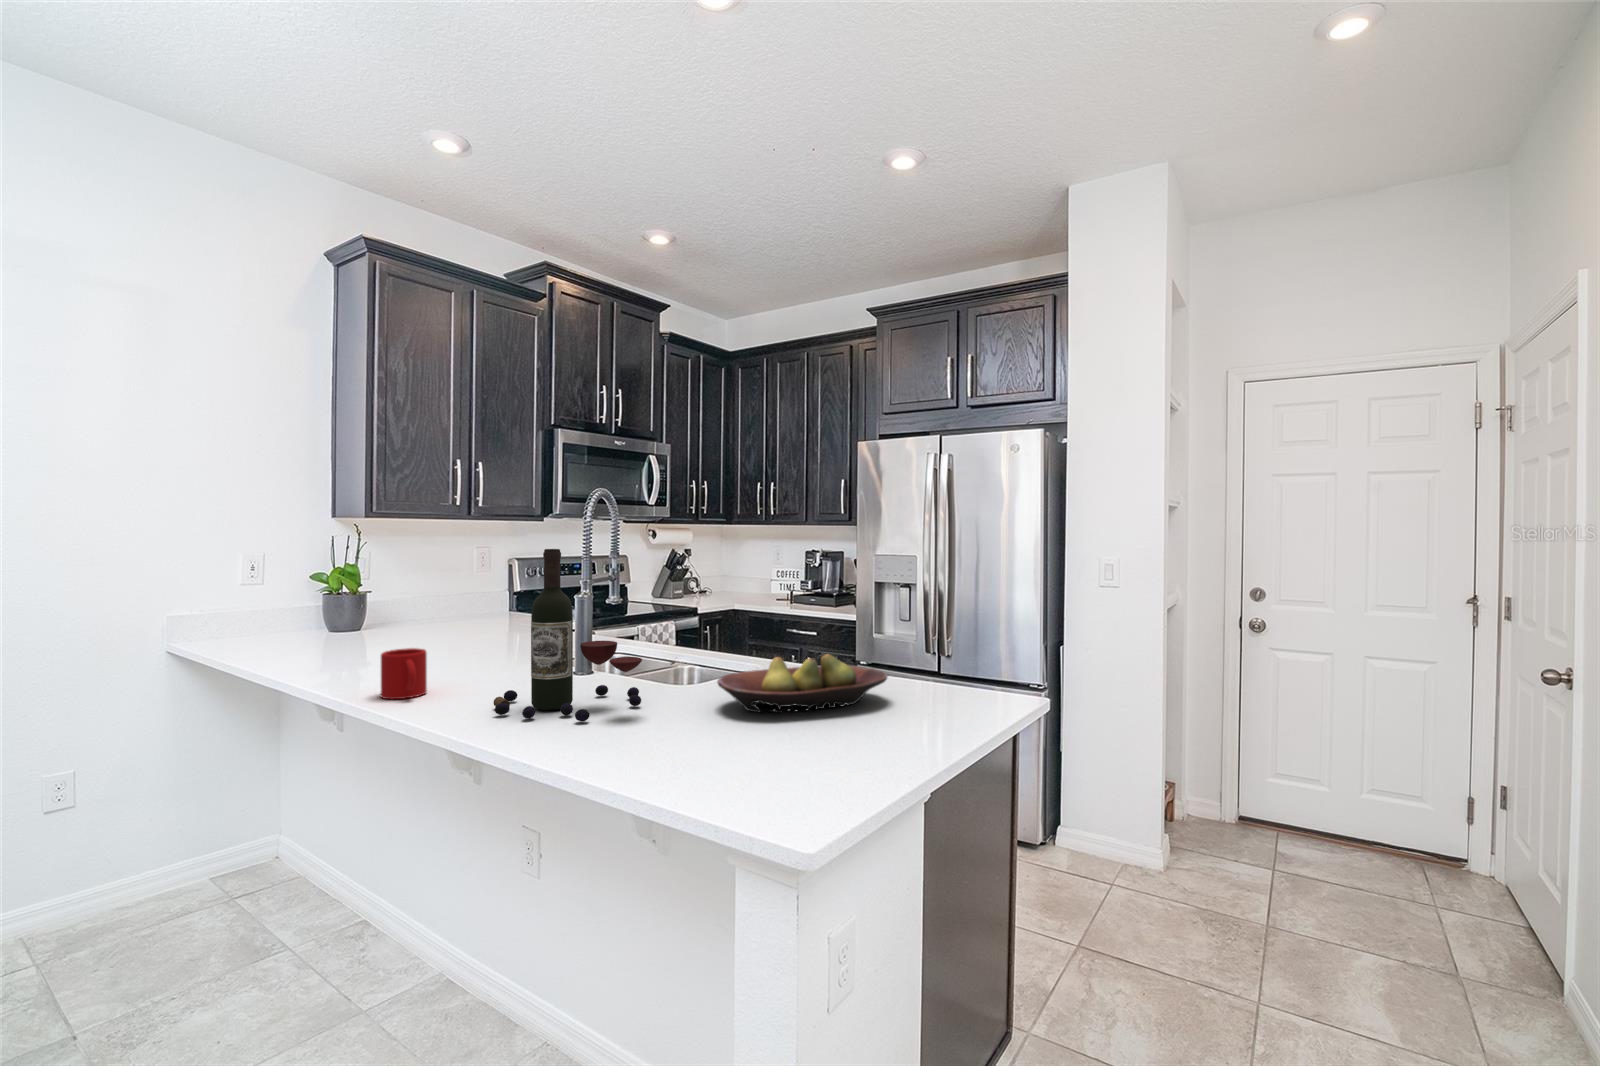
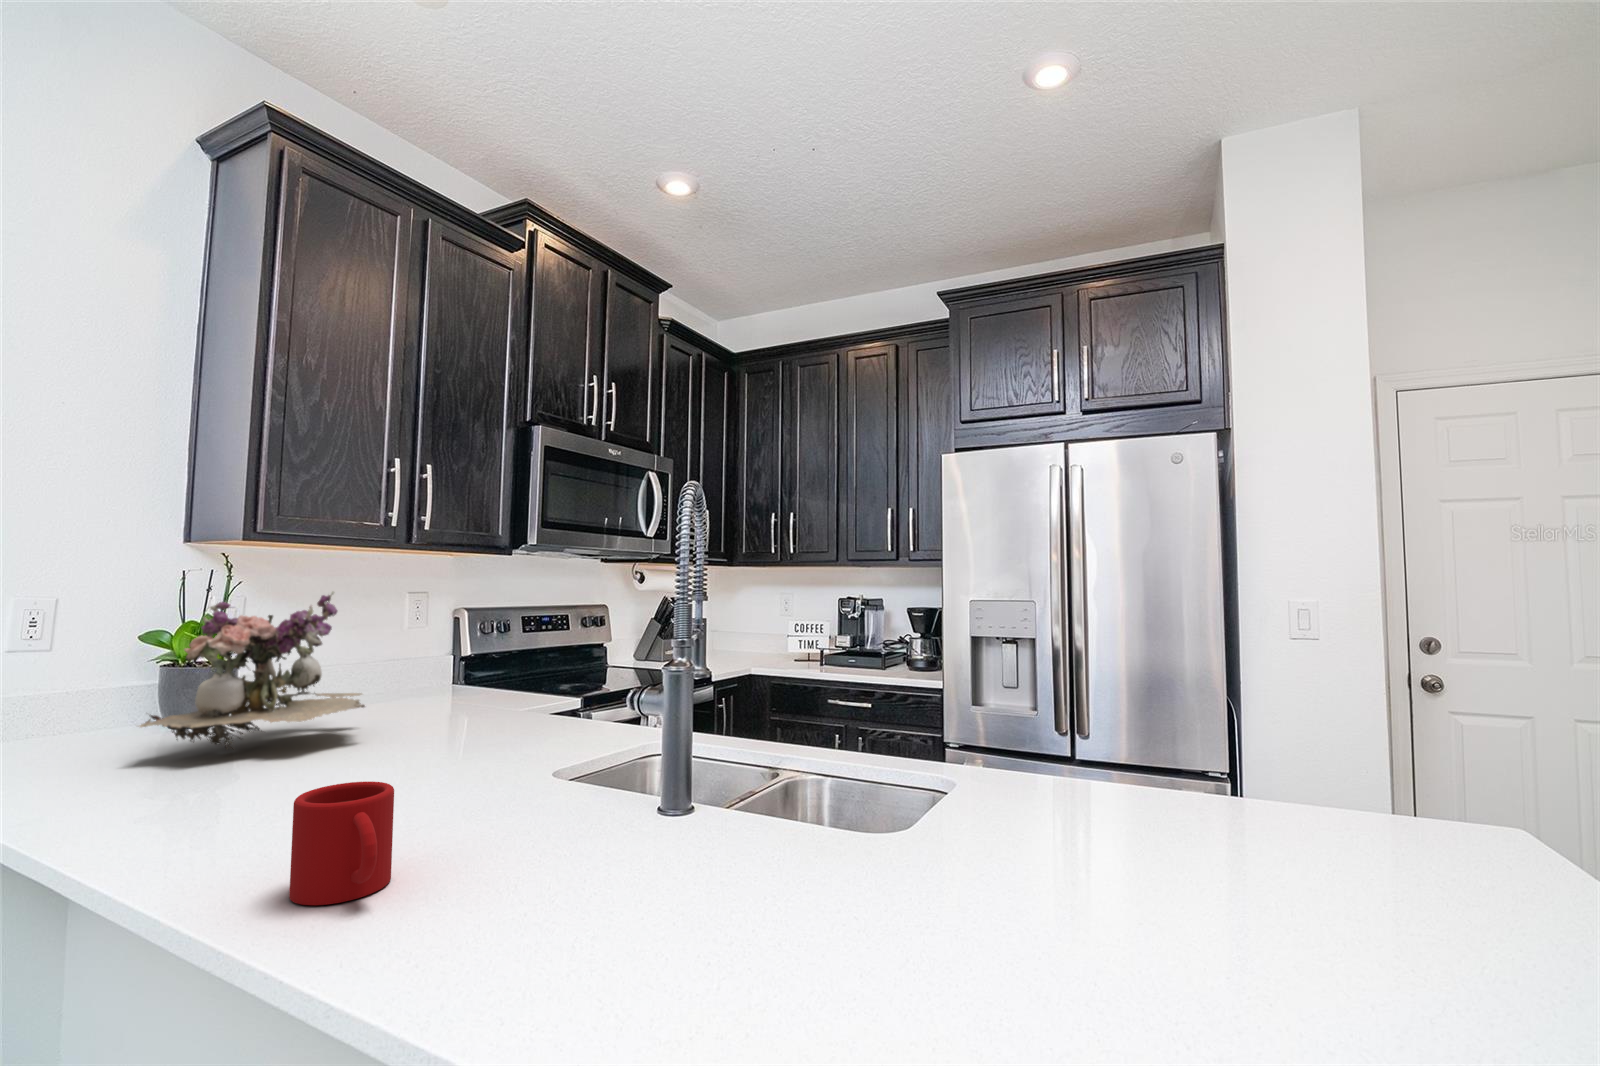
flower arrangement: none [311,548,439,642] -> present [140,592,365,749]
wine bottle: present [493,549,642,721] -> none [569,568,933,966]
fruit bowl: present [717,654,888,712] -> none [1026,769,1333,904]

